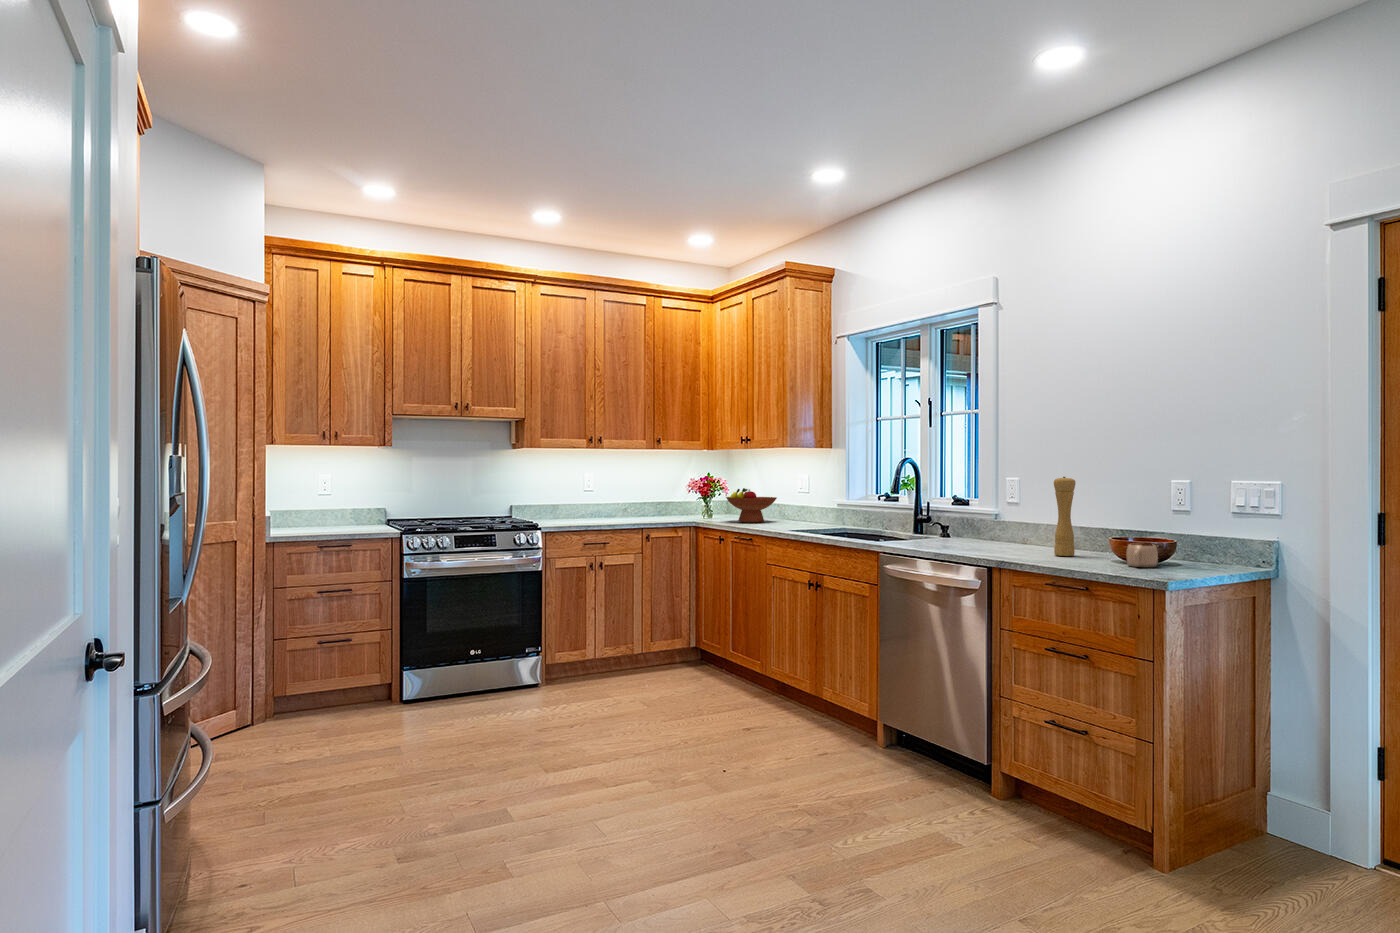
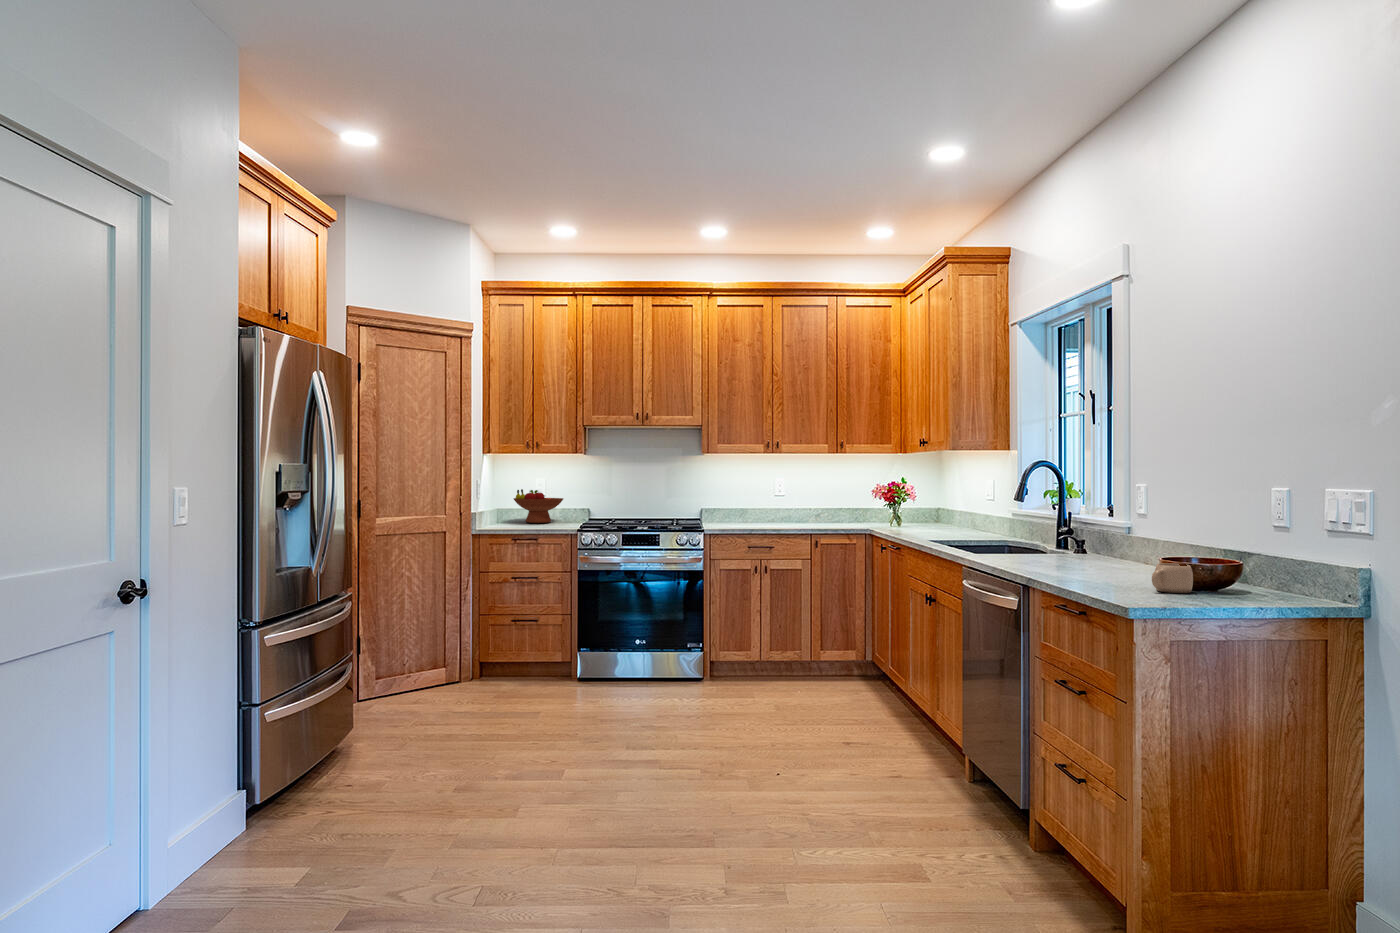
pepper mill: present [1054,477,1076,556] -> none [1116,481,1142,577]
fruit bowl: present [726,488,777,523] -> present [514,489,563,523]

